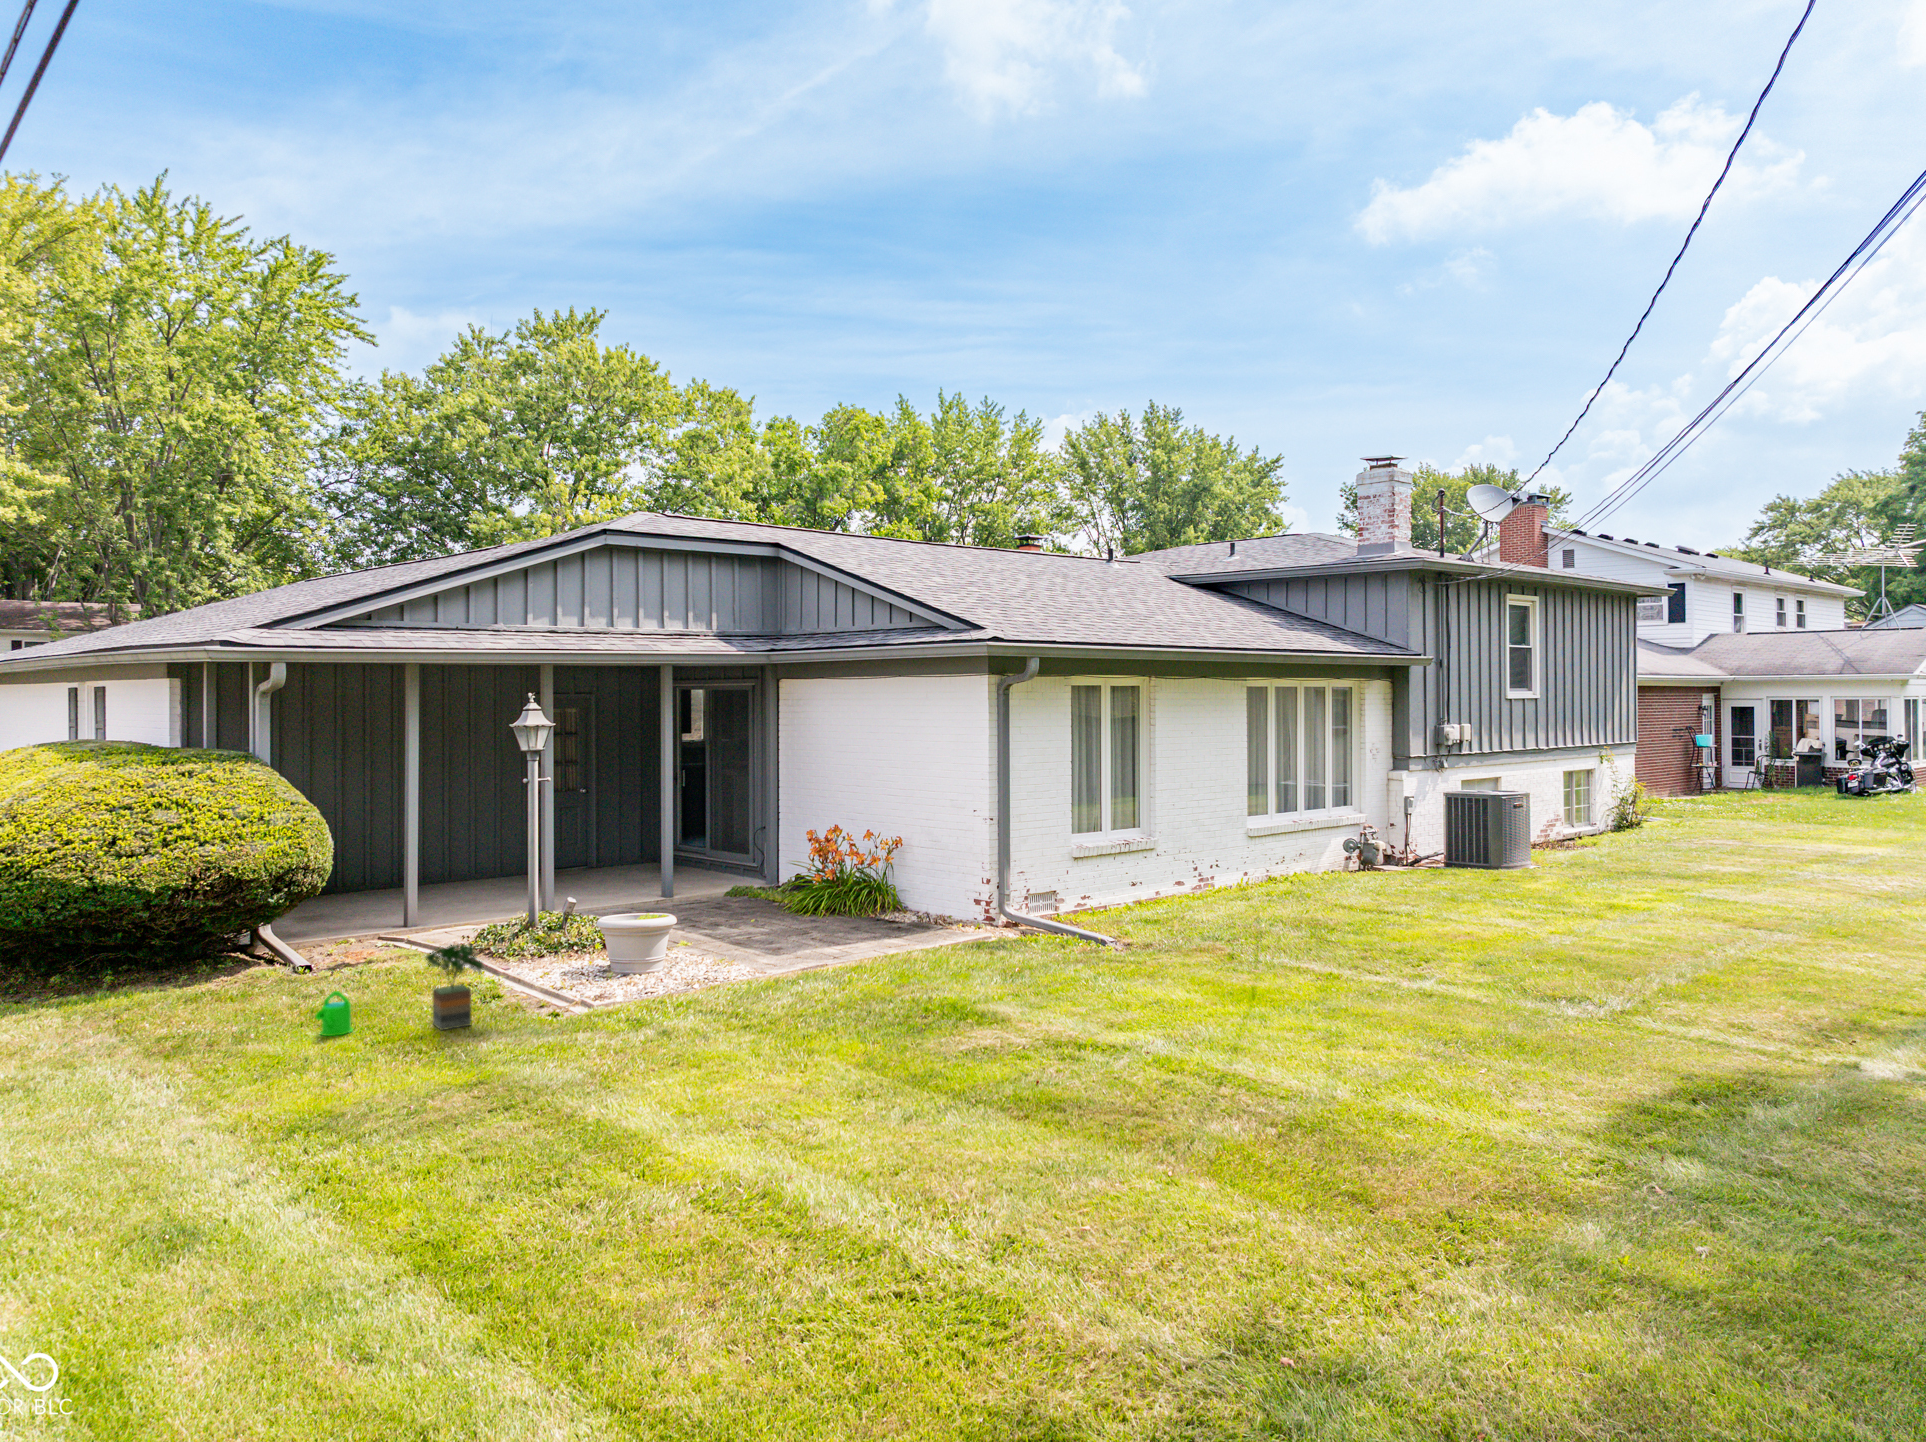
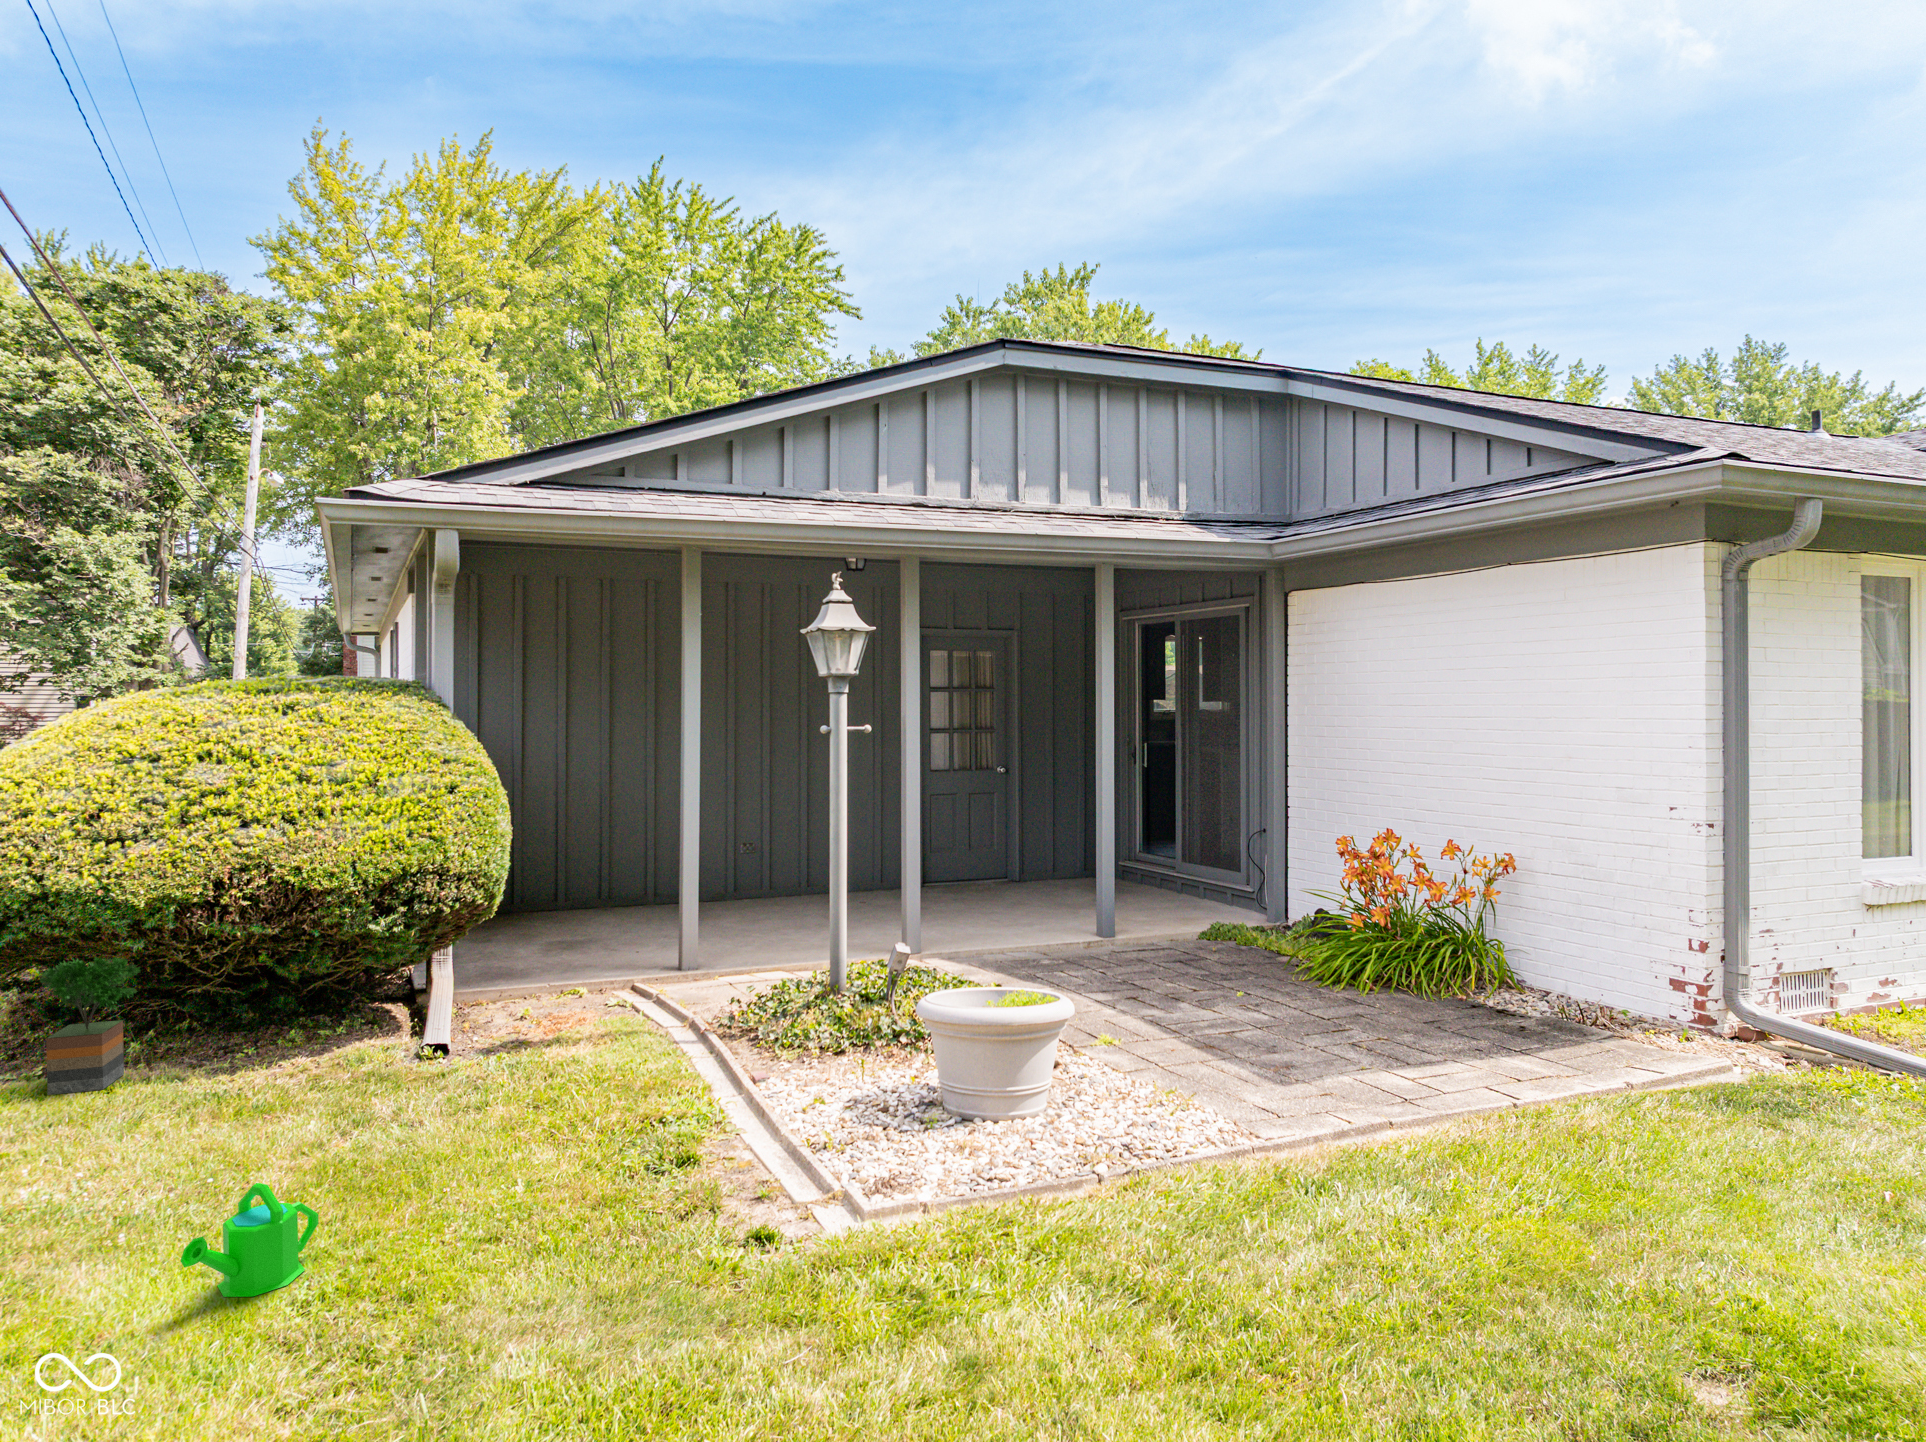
potted tree: present [425,944,484,1030] -> present [41,957,140,1095]

